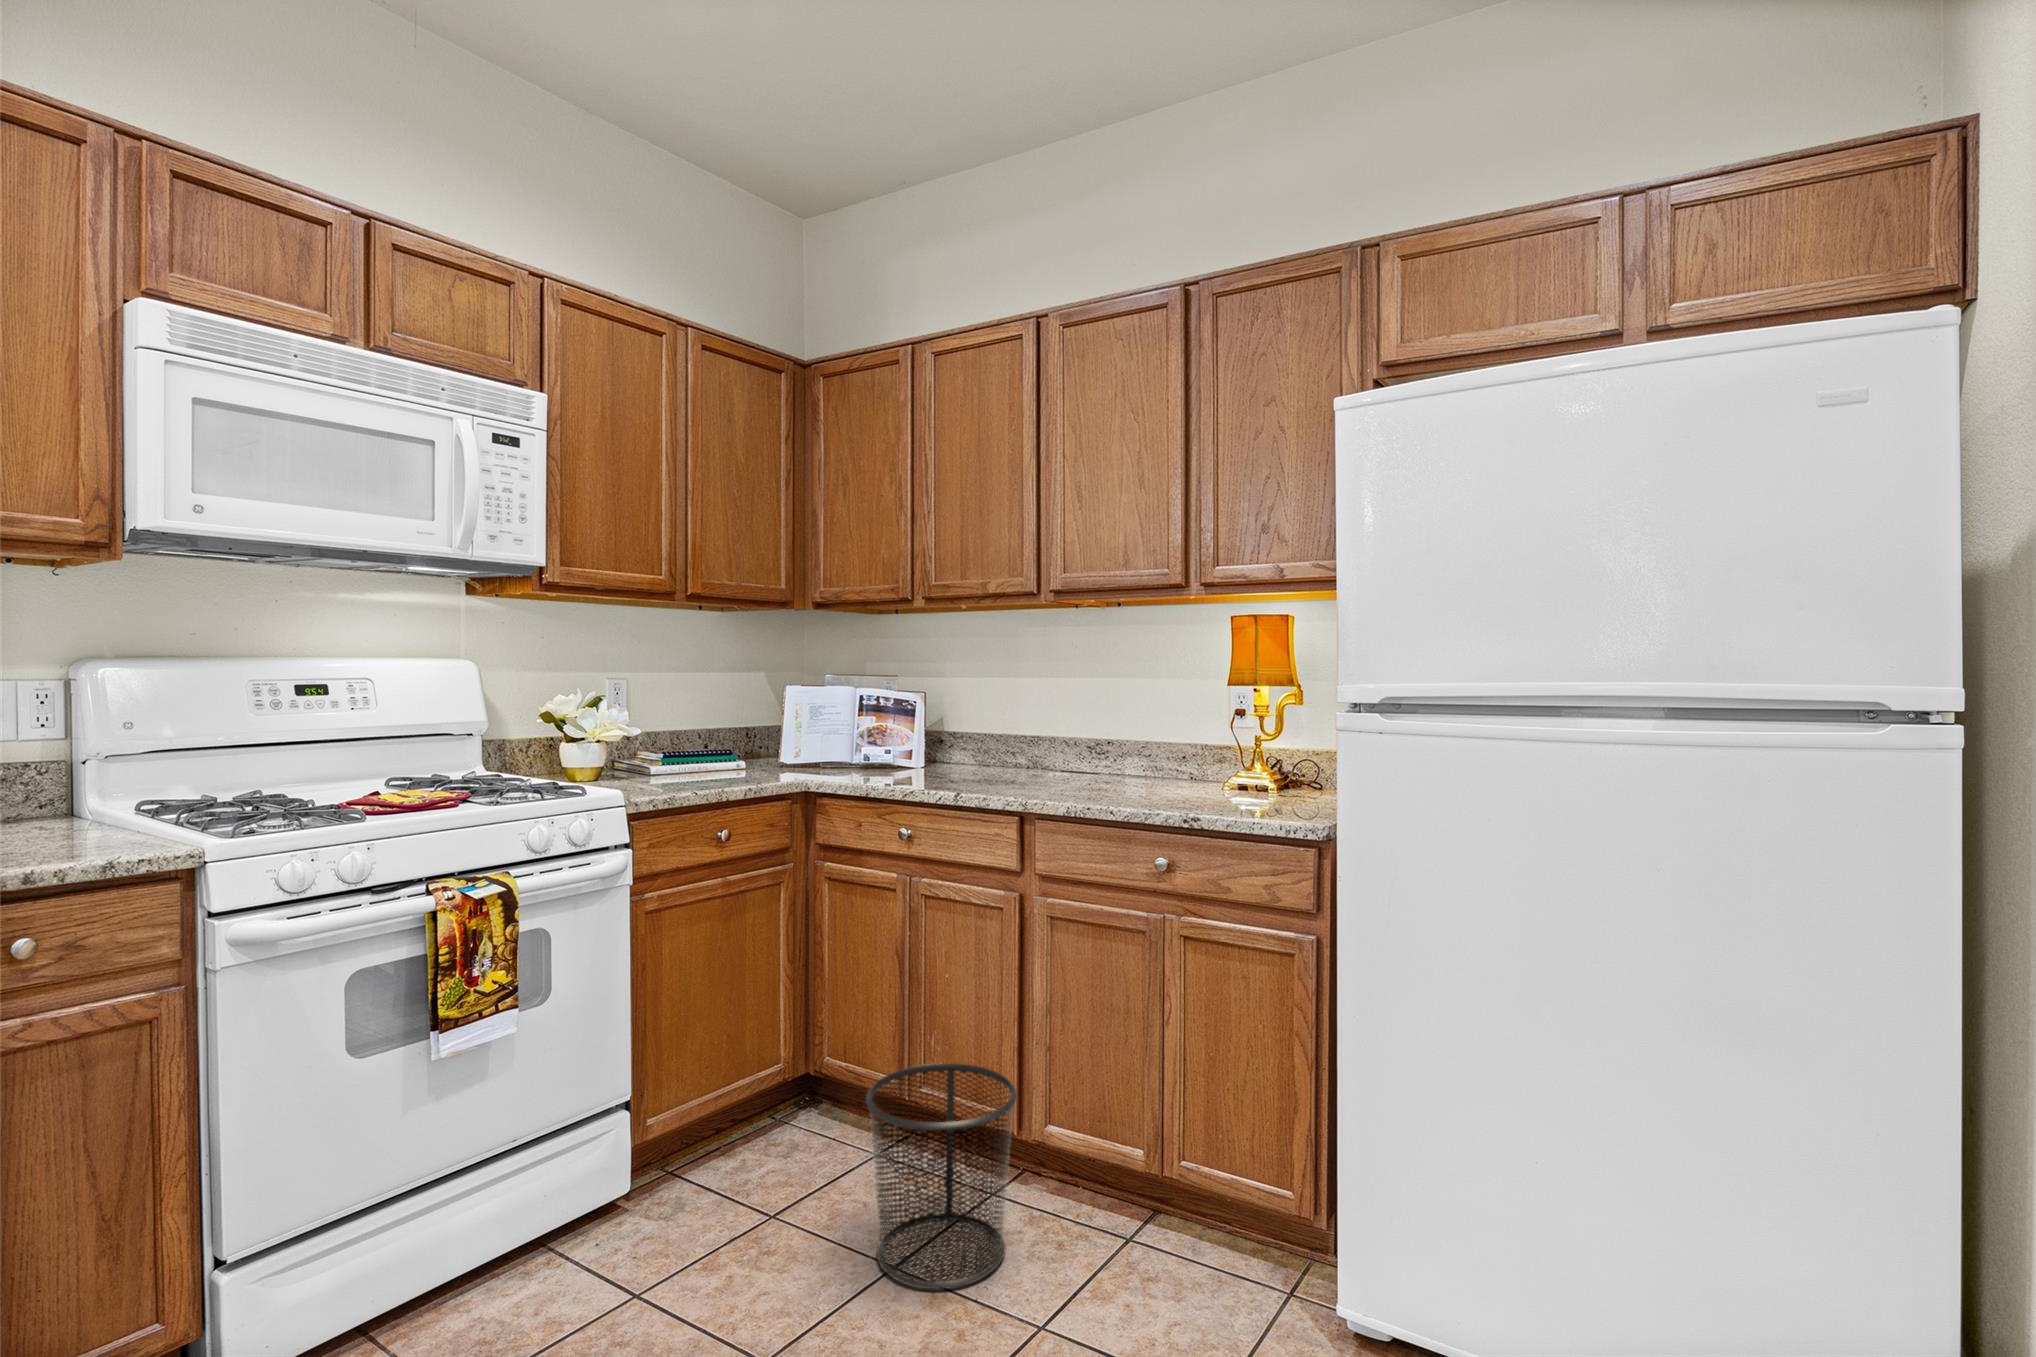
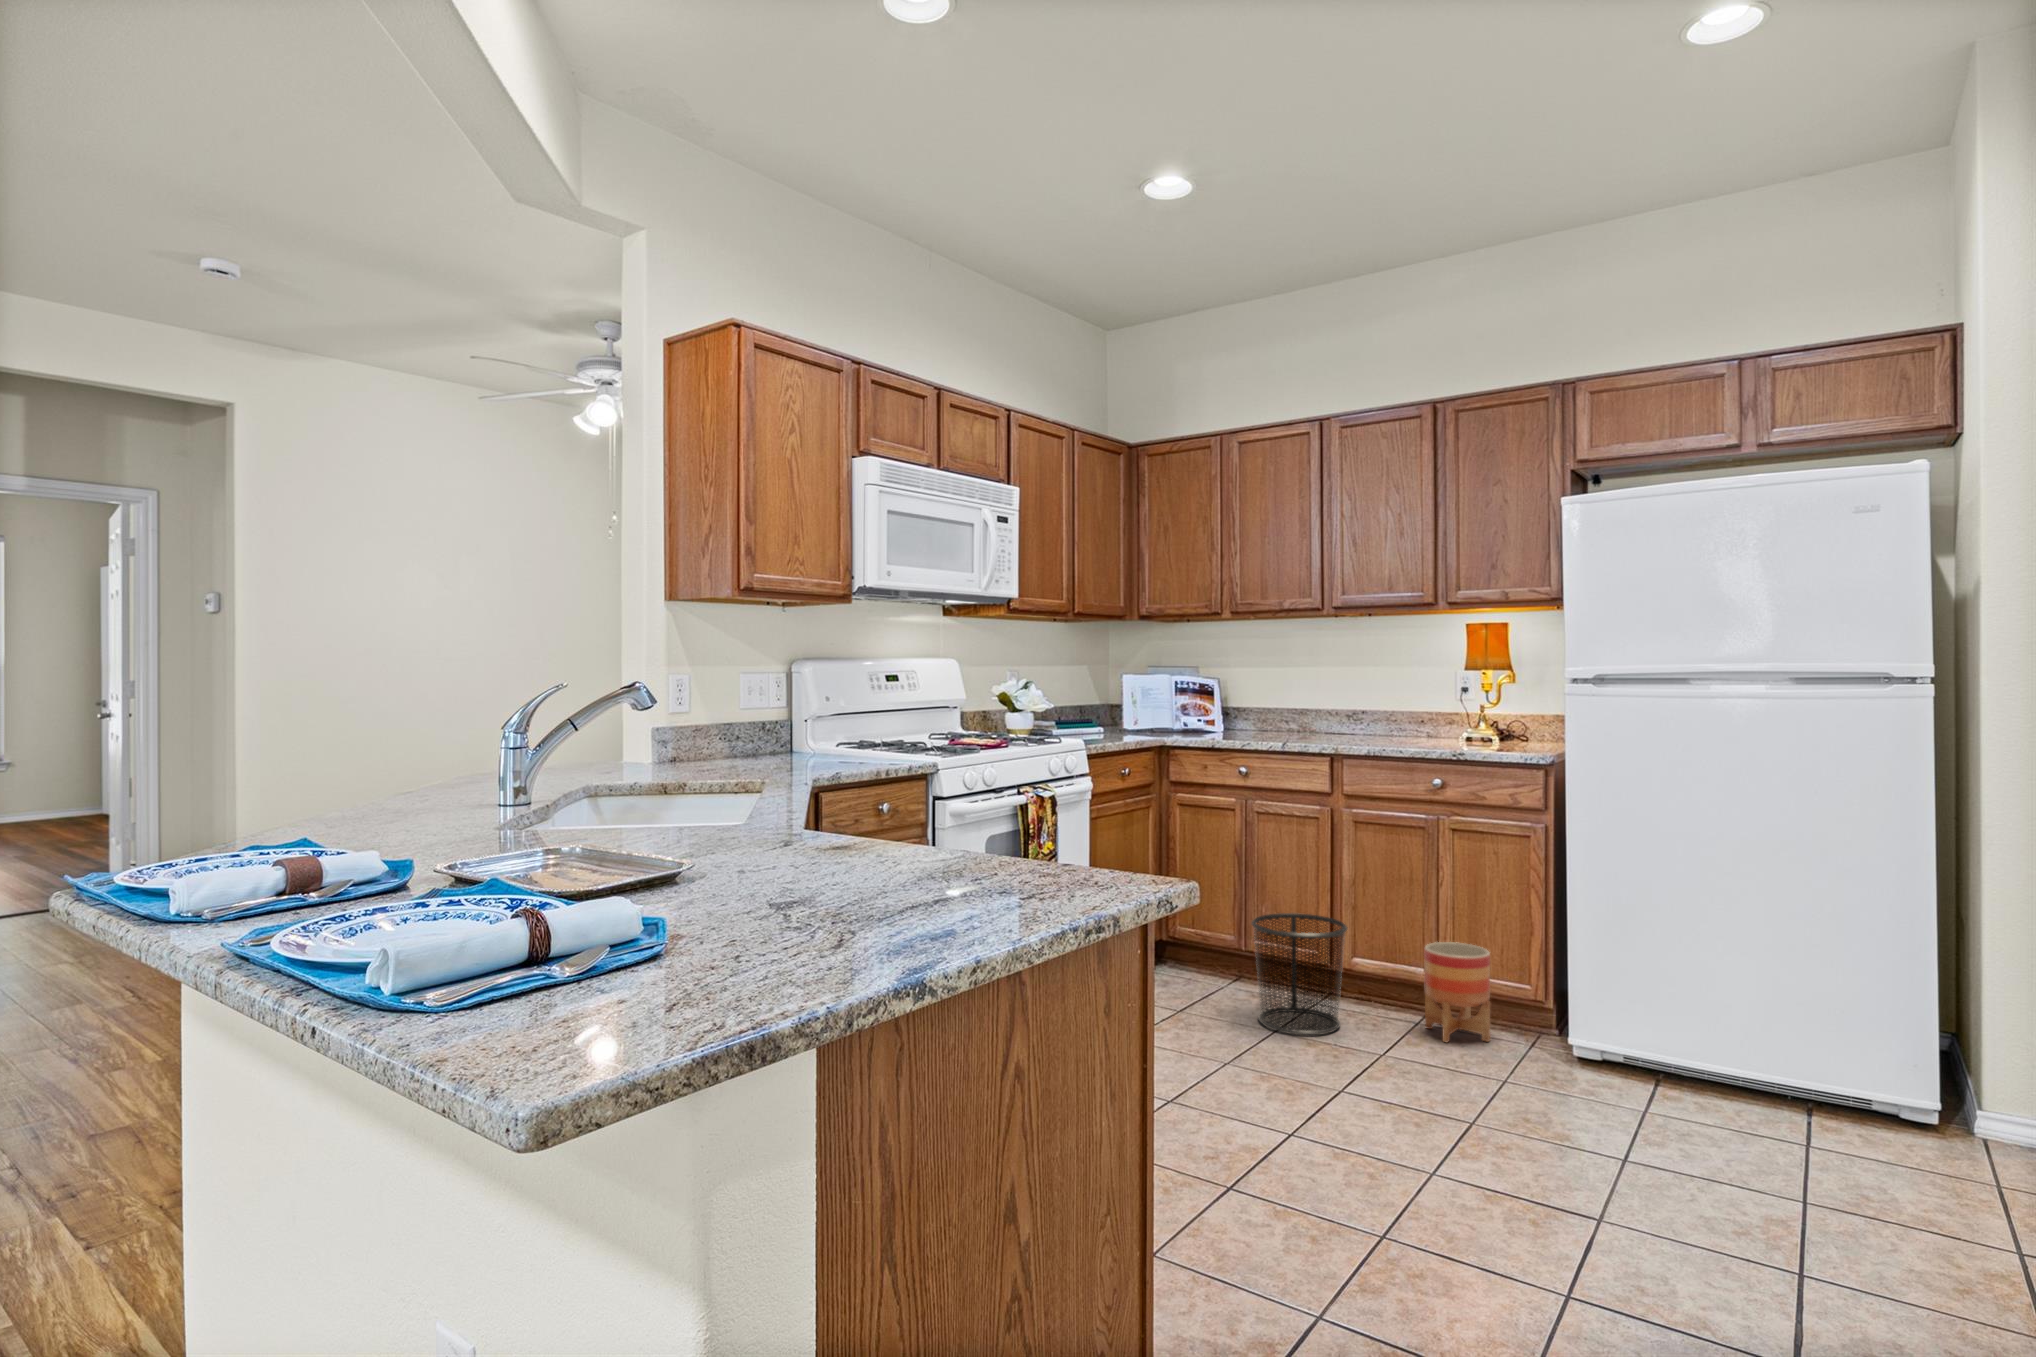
planter: none [1135,1116,1234,1300] -> present [1424,942,1490,1042]

